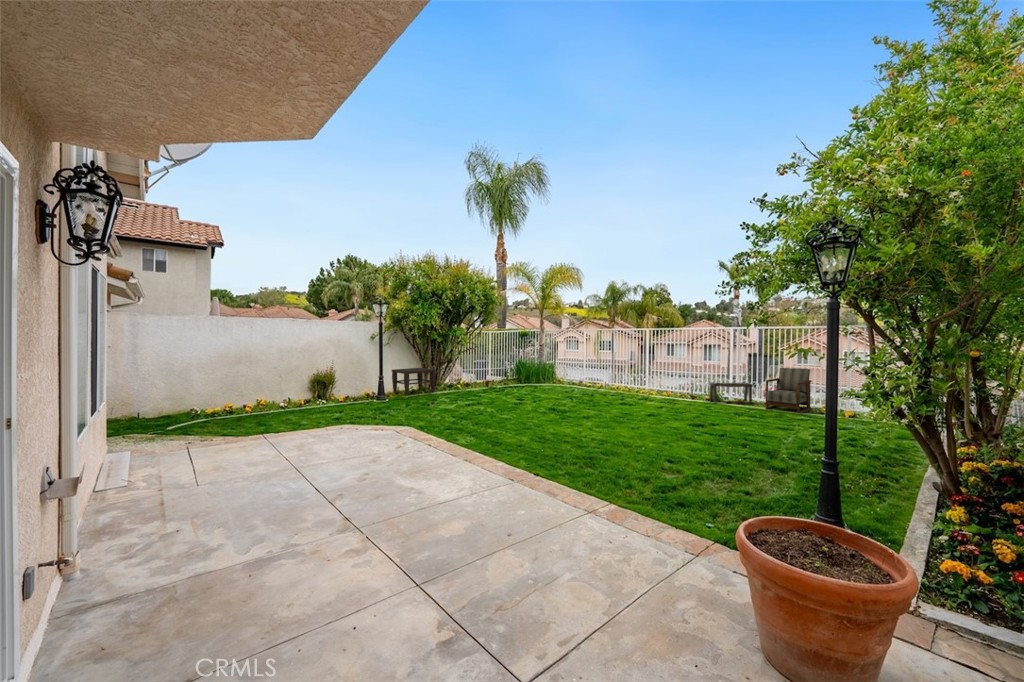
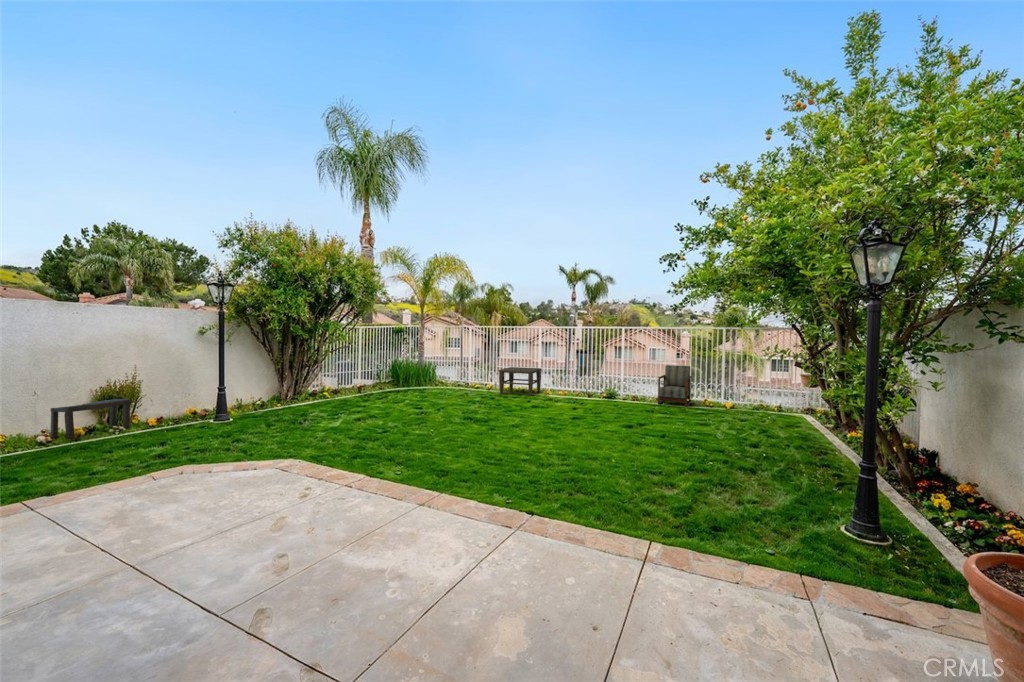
coffee table: present [392,368,436,395] -> present [499,367,542,396]
bench: present [710,383,753,404] -> present [50,399,131,439]

